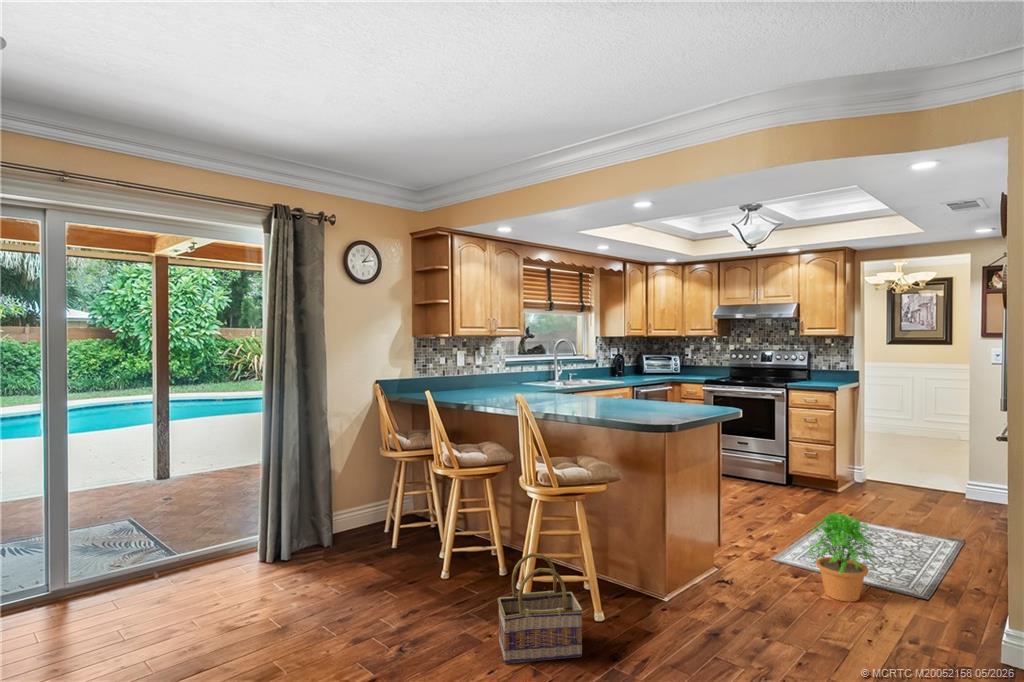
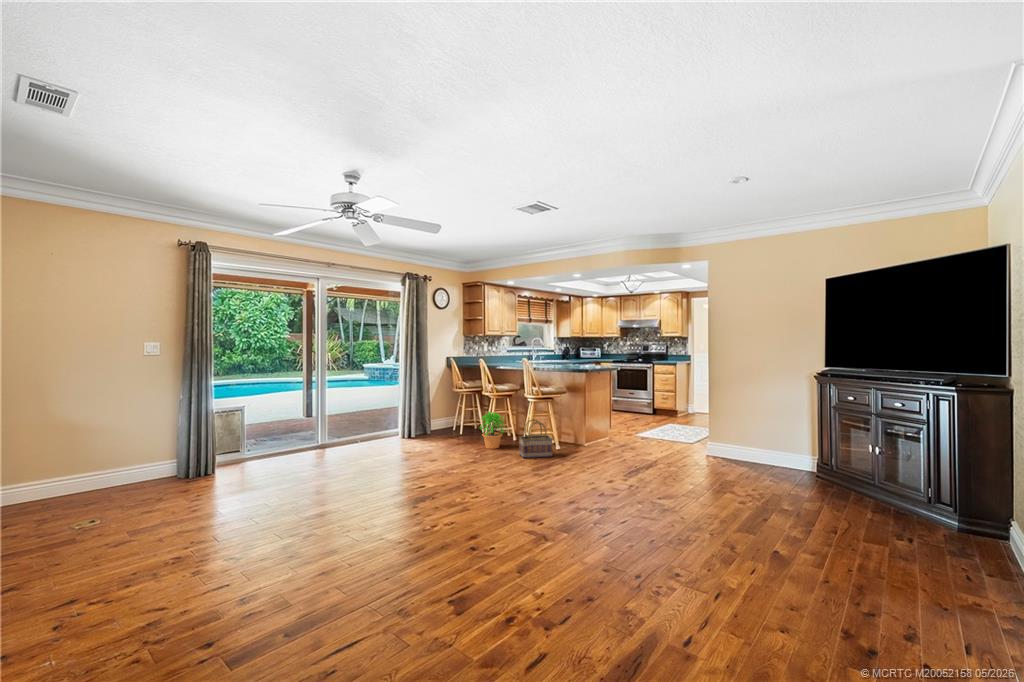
potted plant: present [809,512,876,602] -> present [480,411,504,449]

